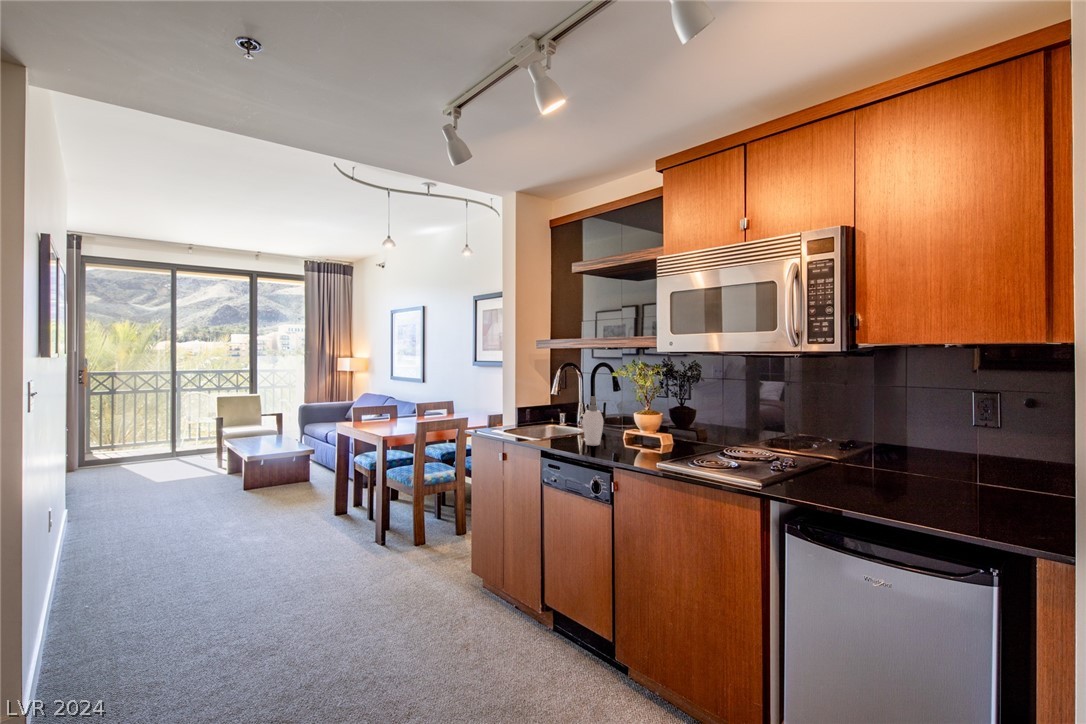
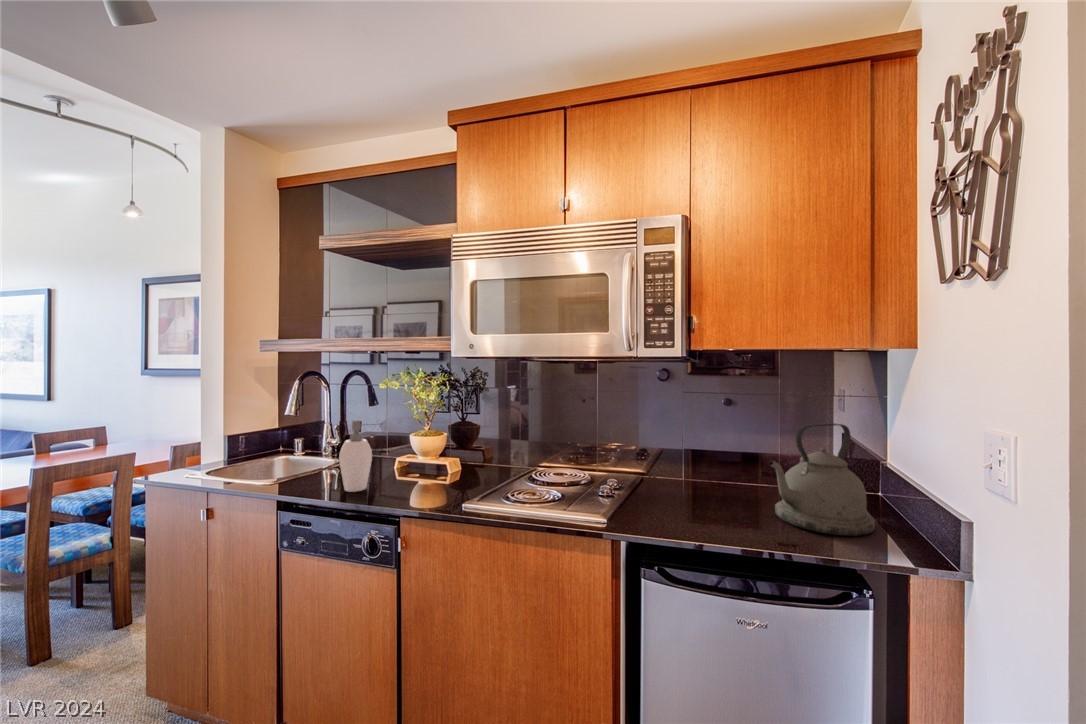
kettle: none [899,411,1025,511] -> present [769,423,875,536]

